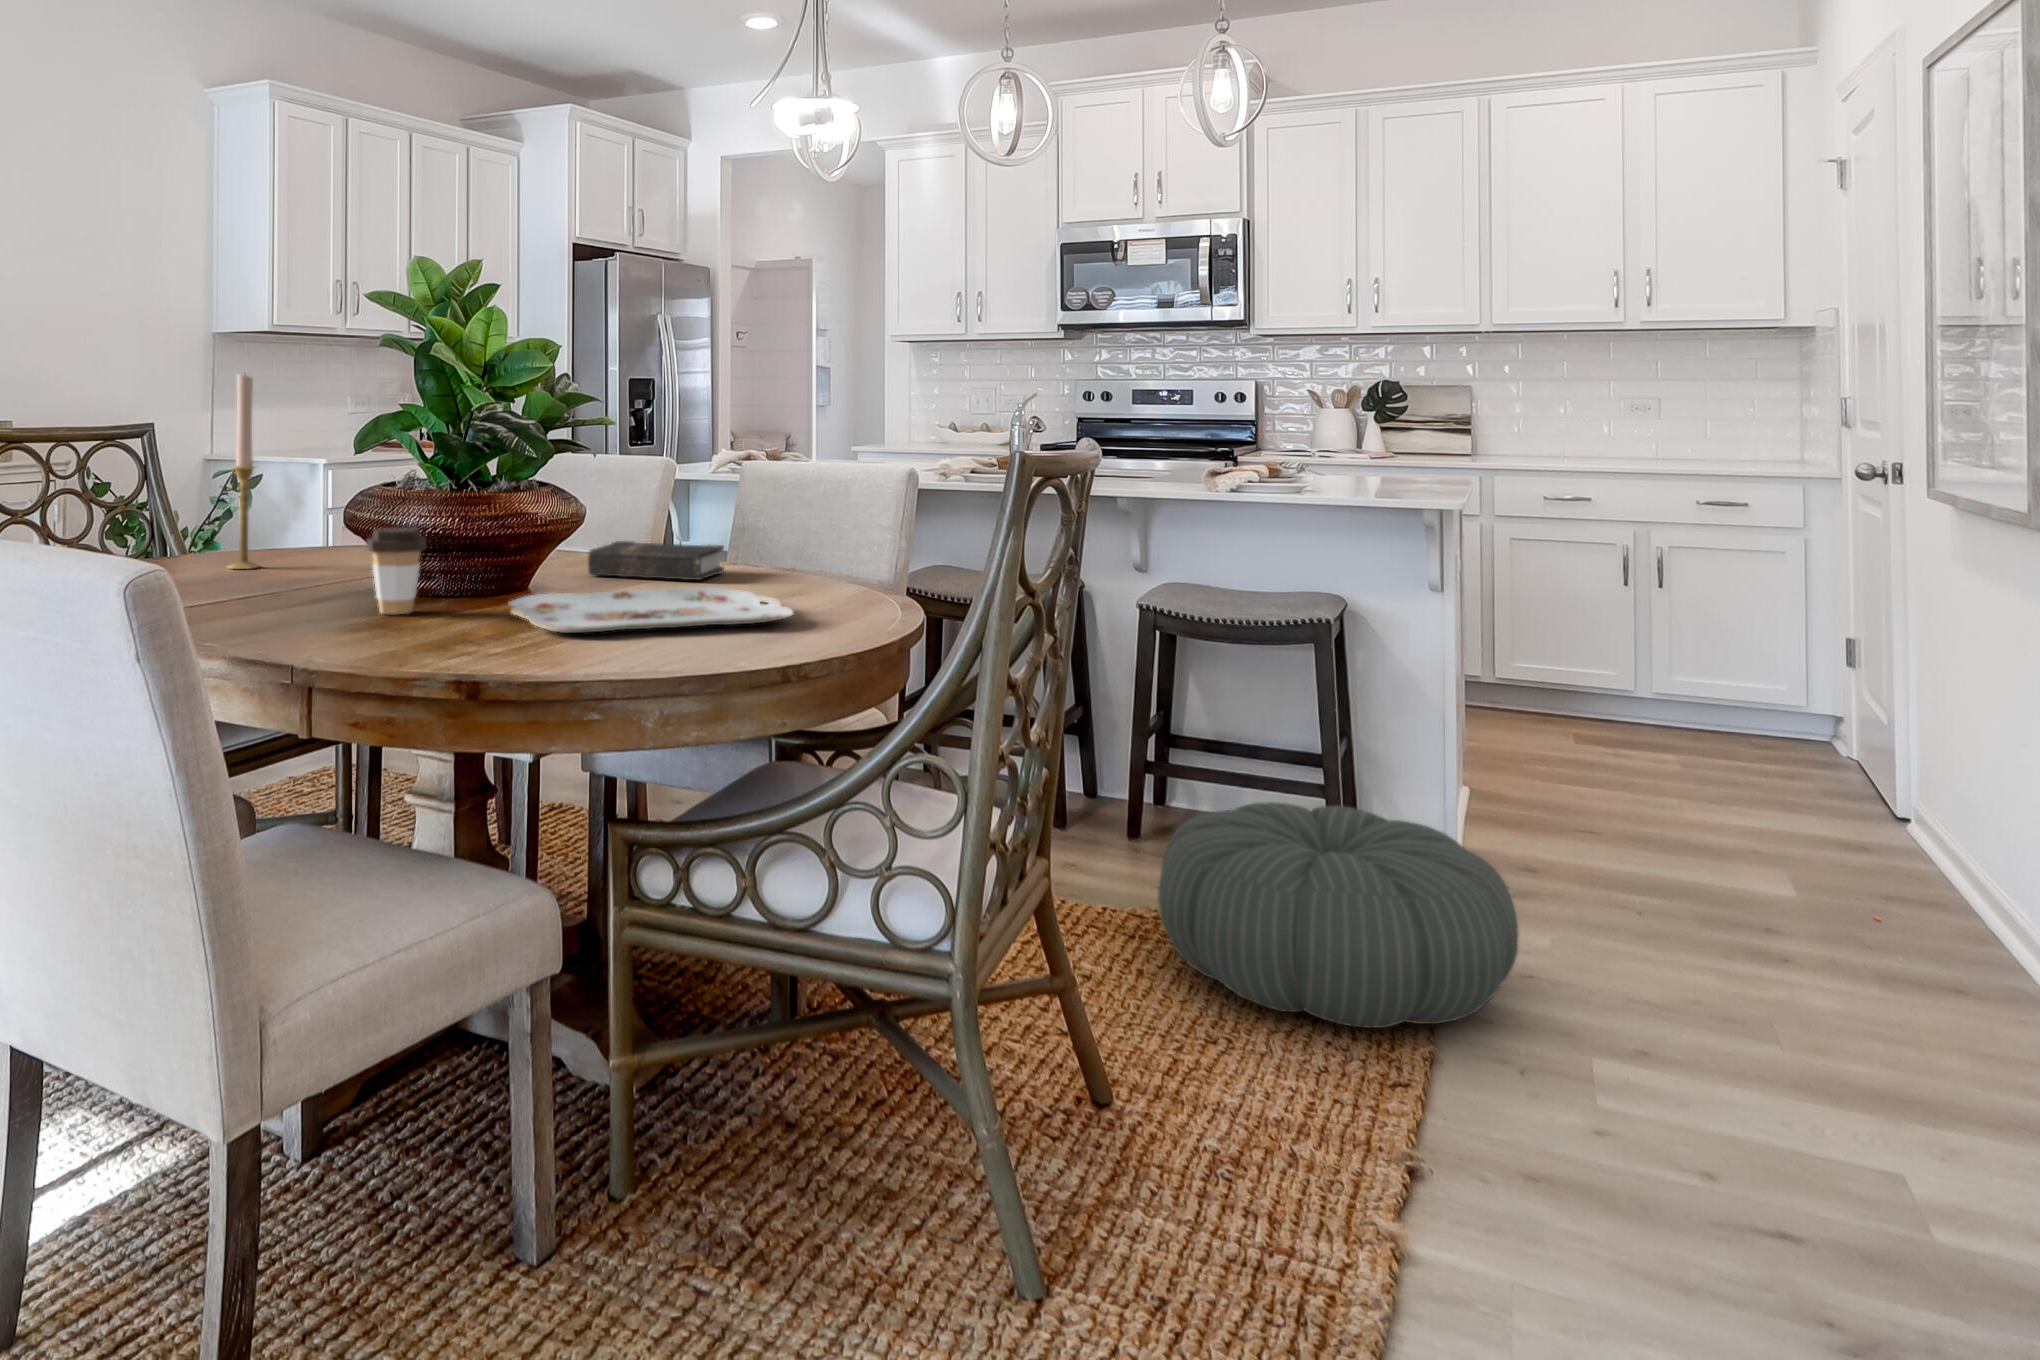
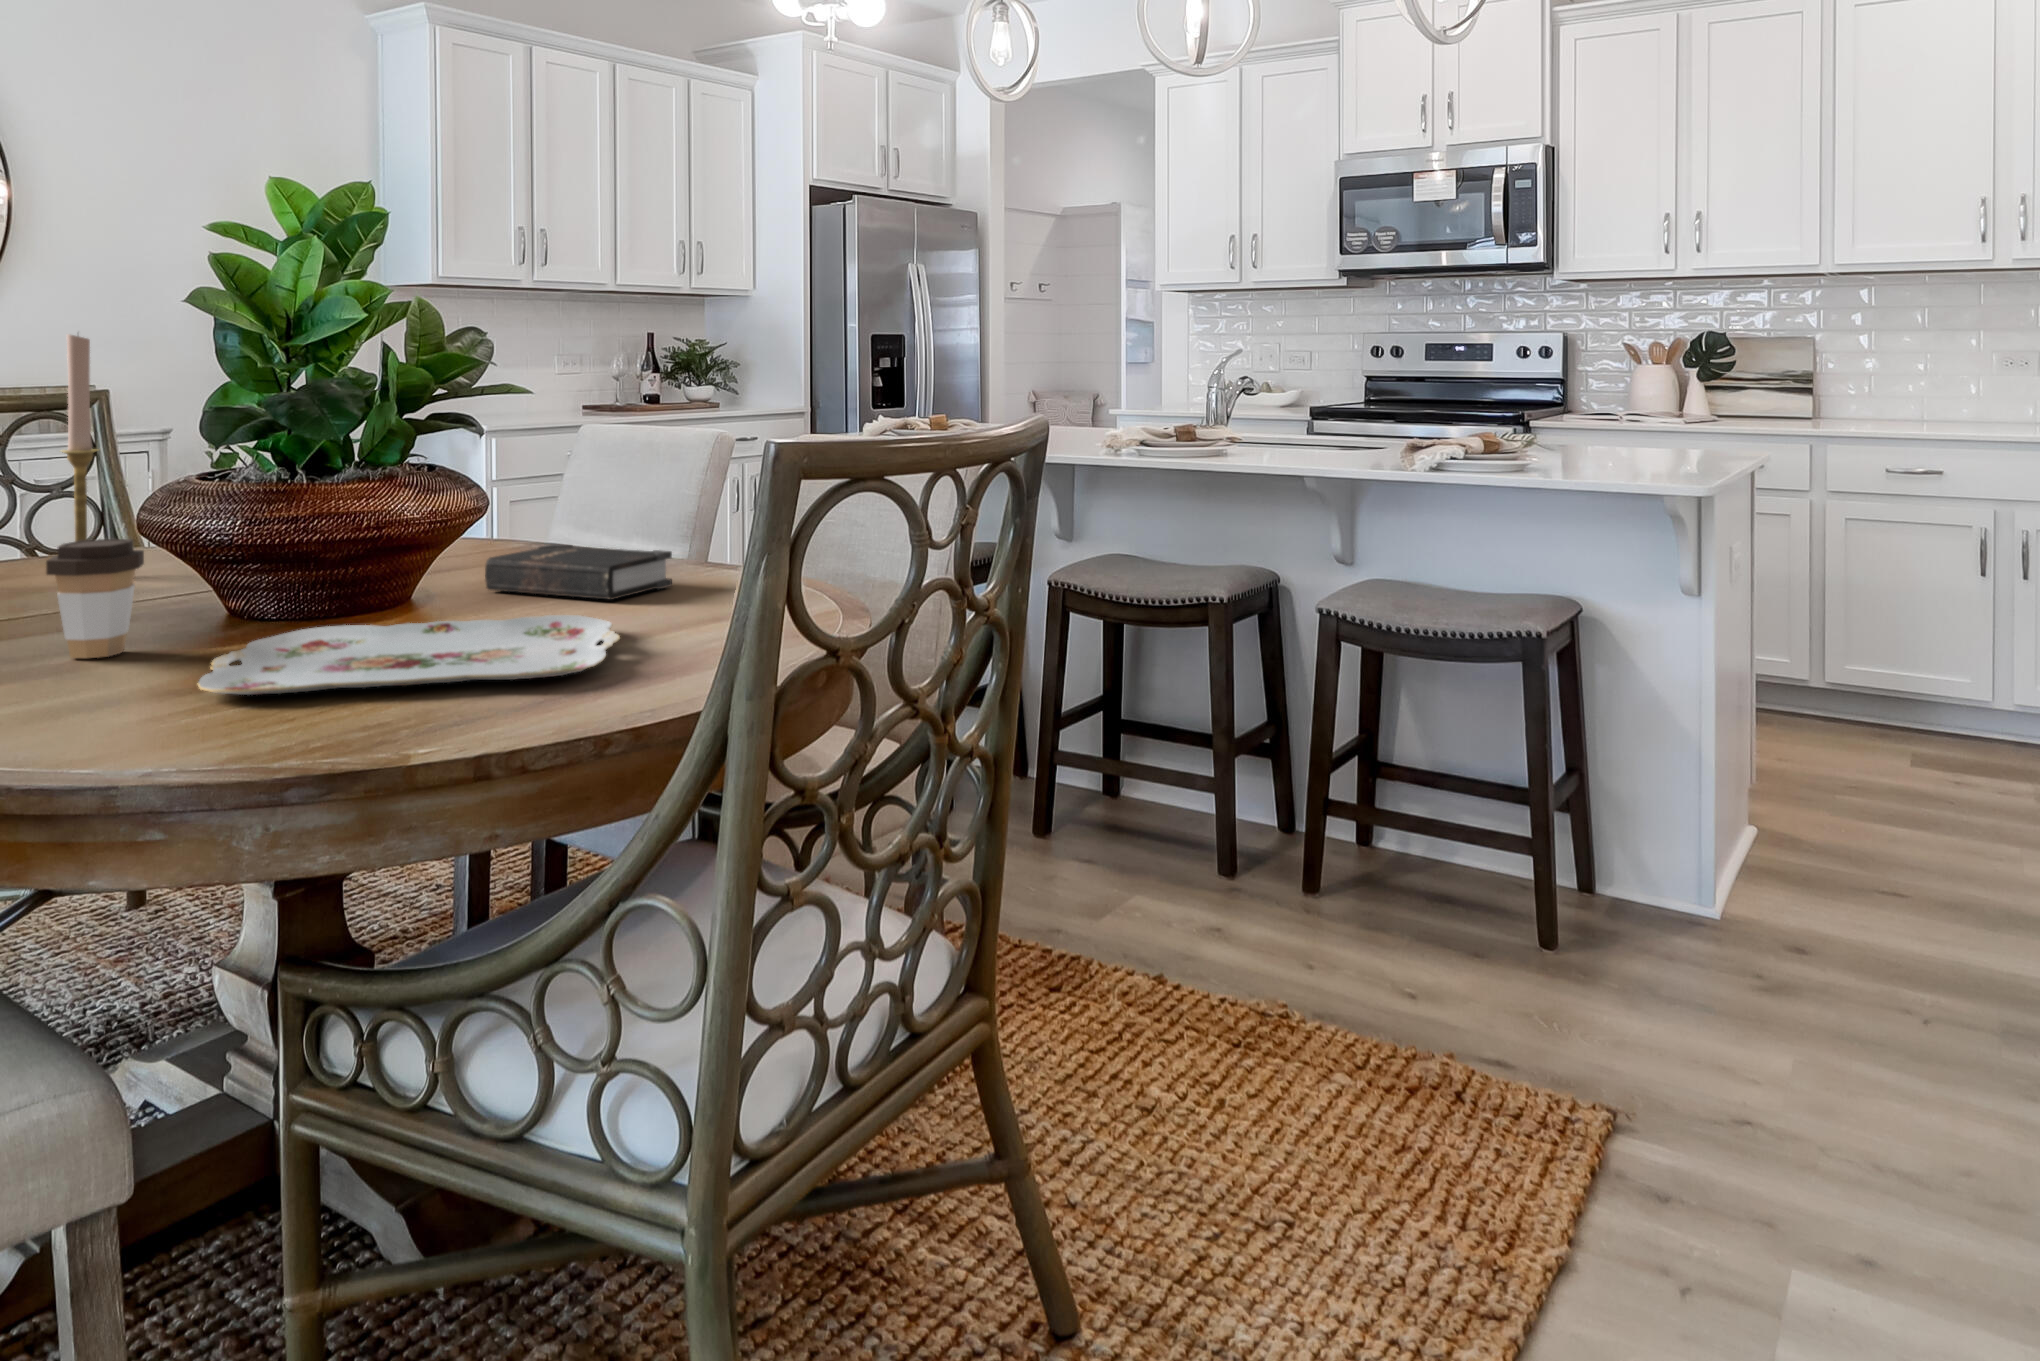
pouf: present [1158,802,1518,1028] -> none [1251,879,1713,1210]

